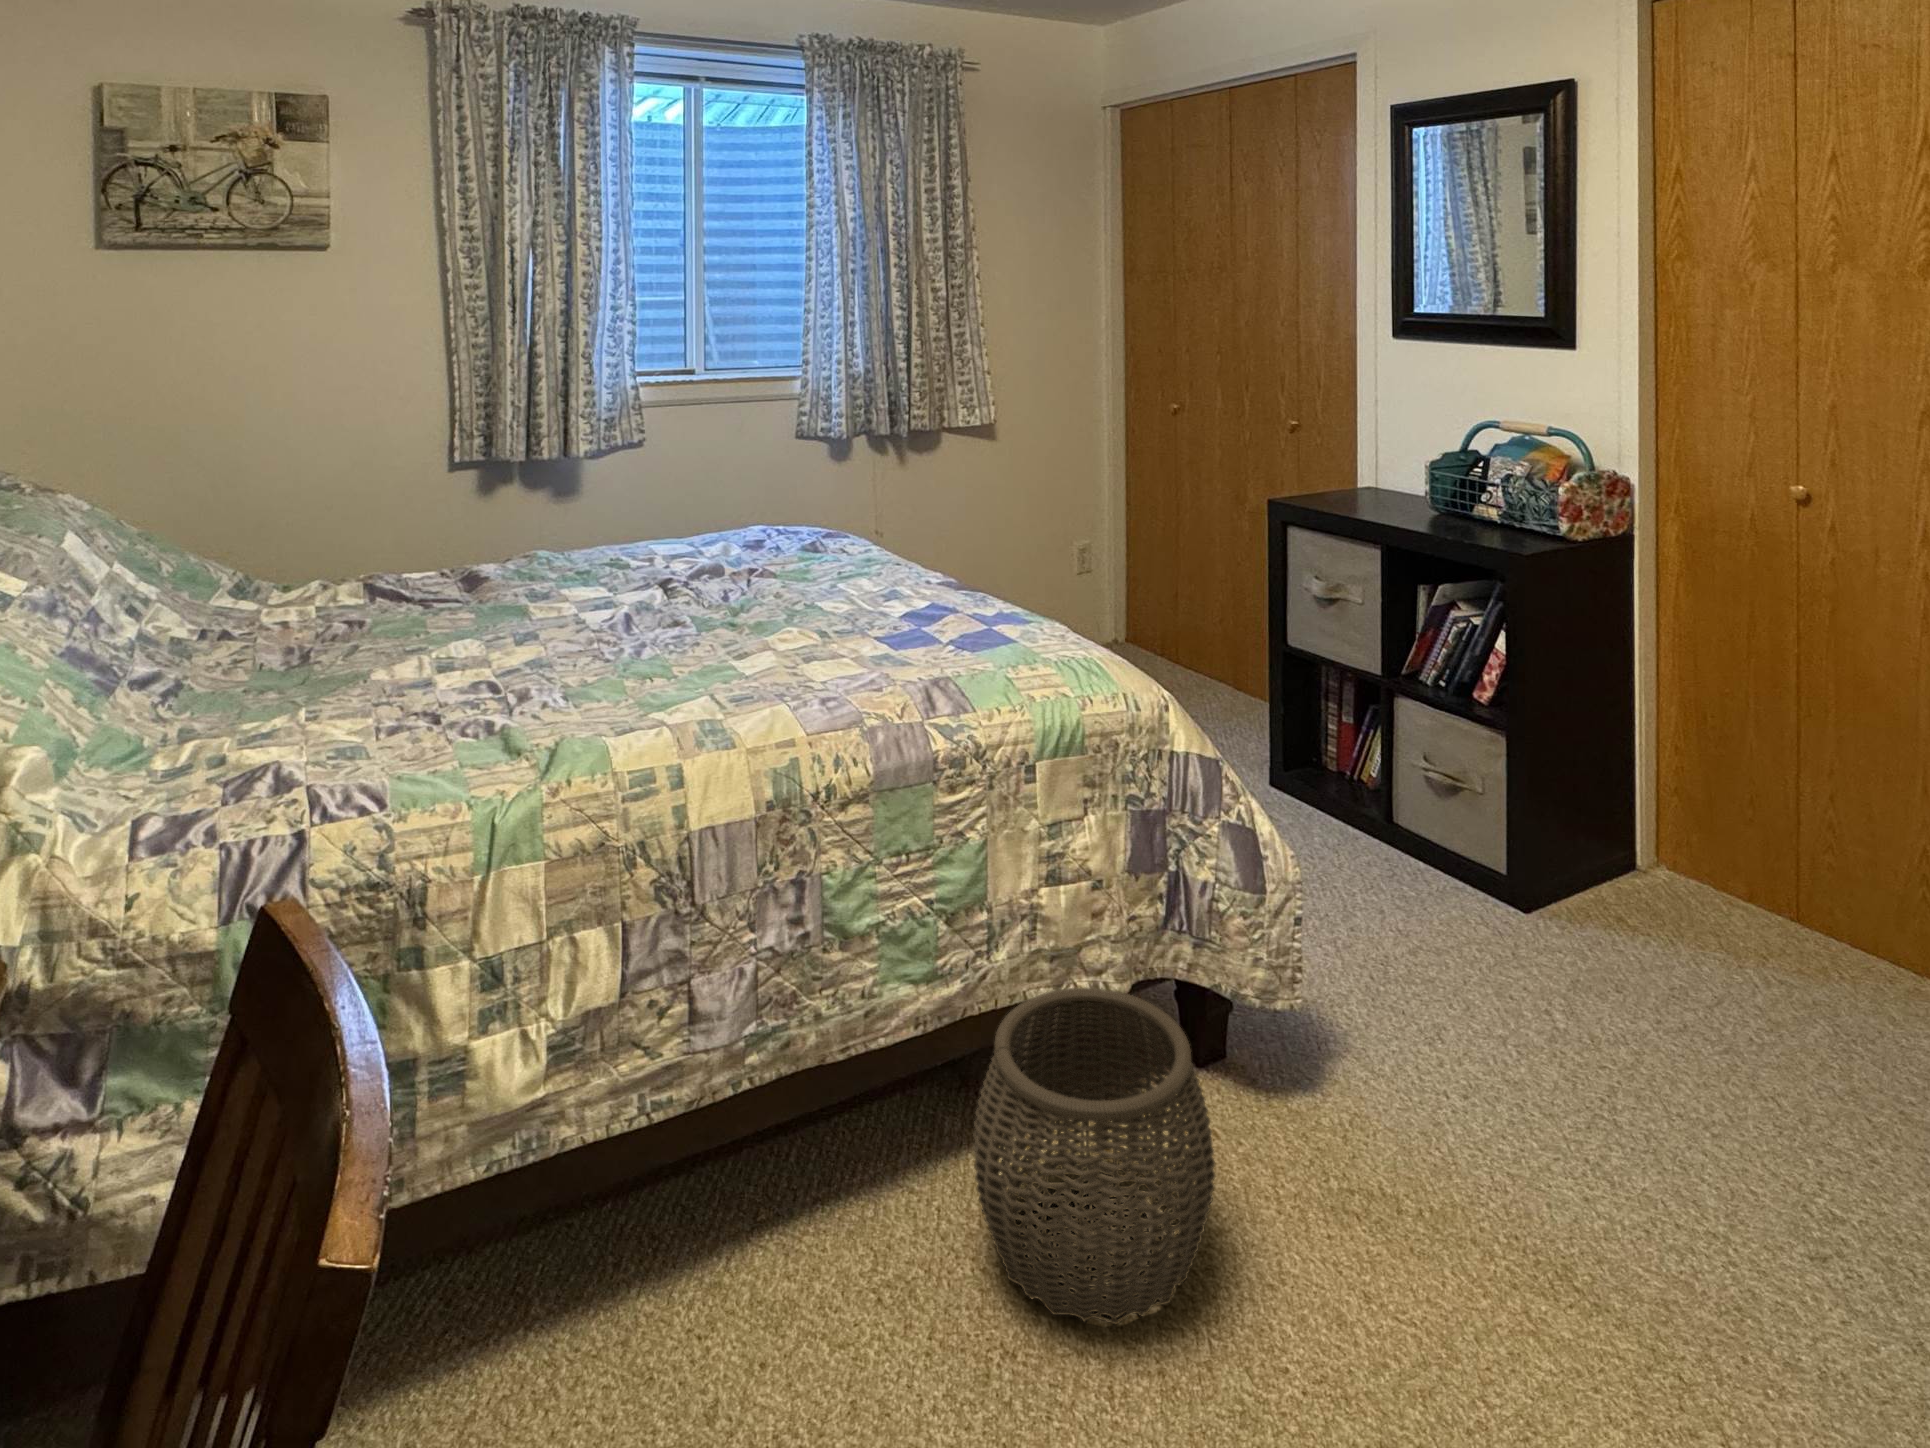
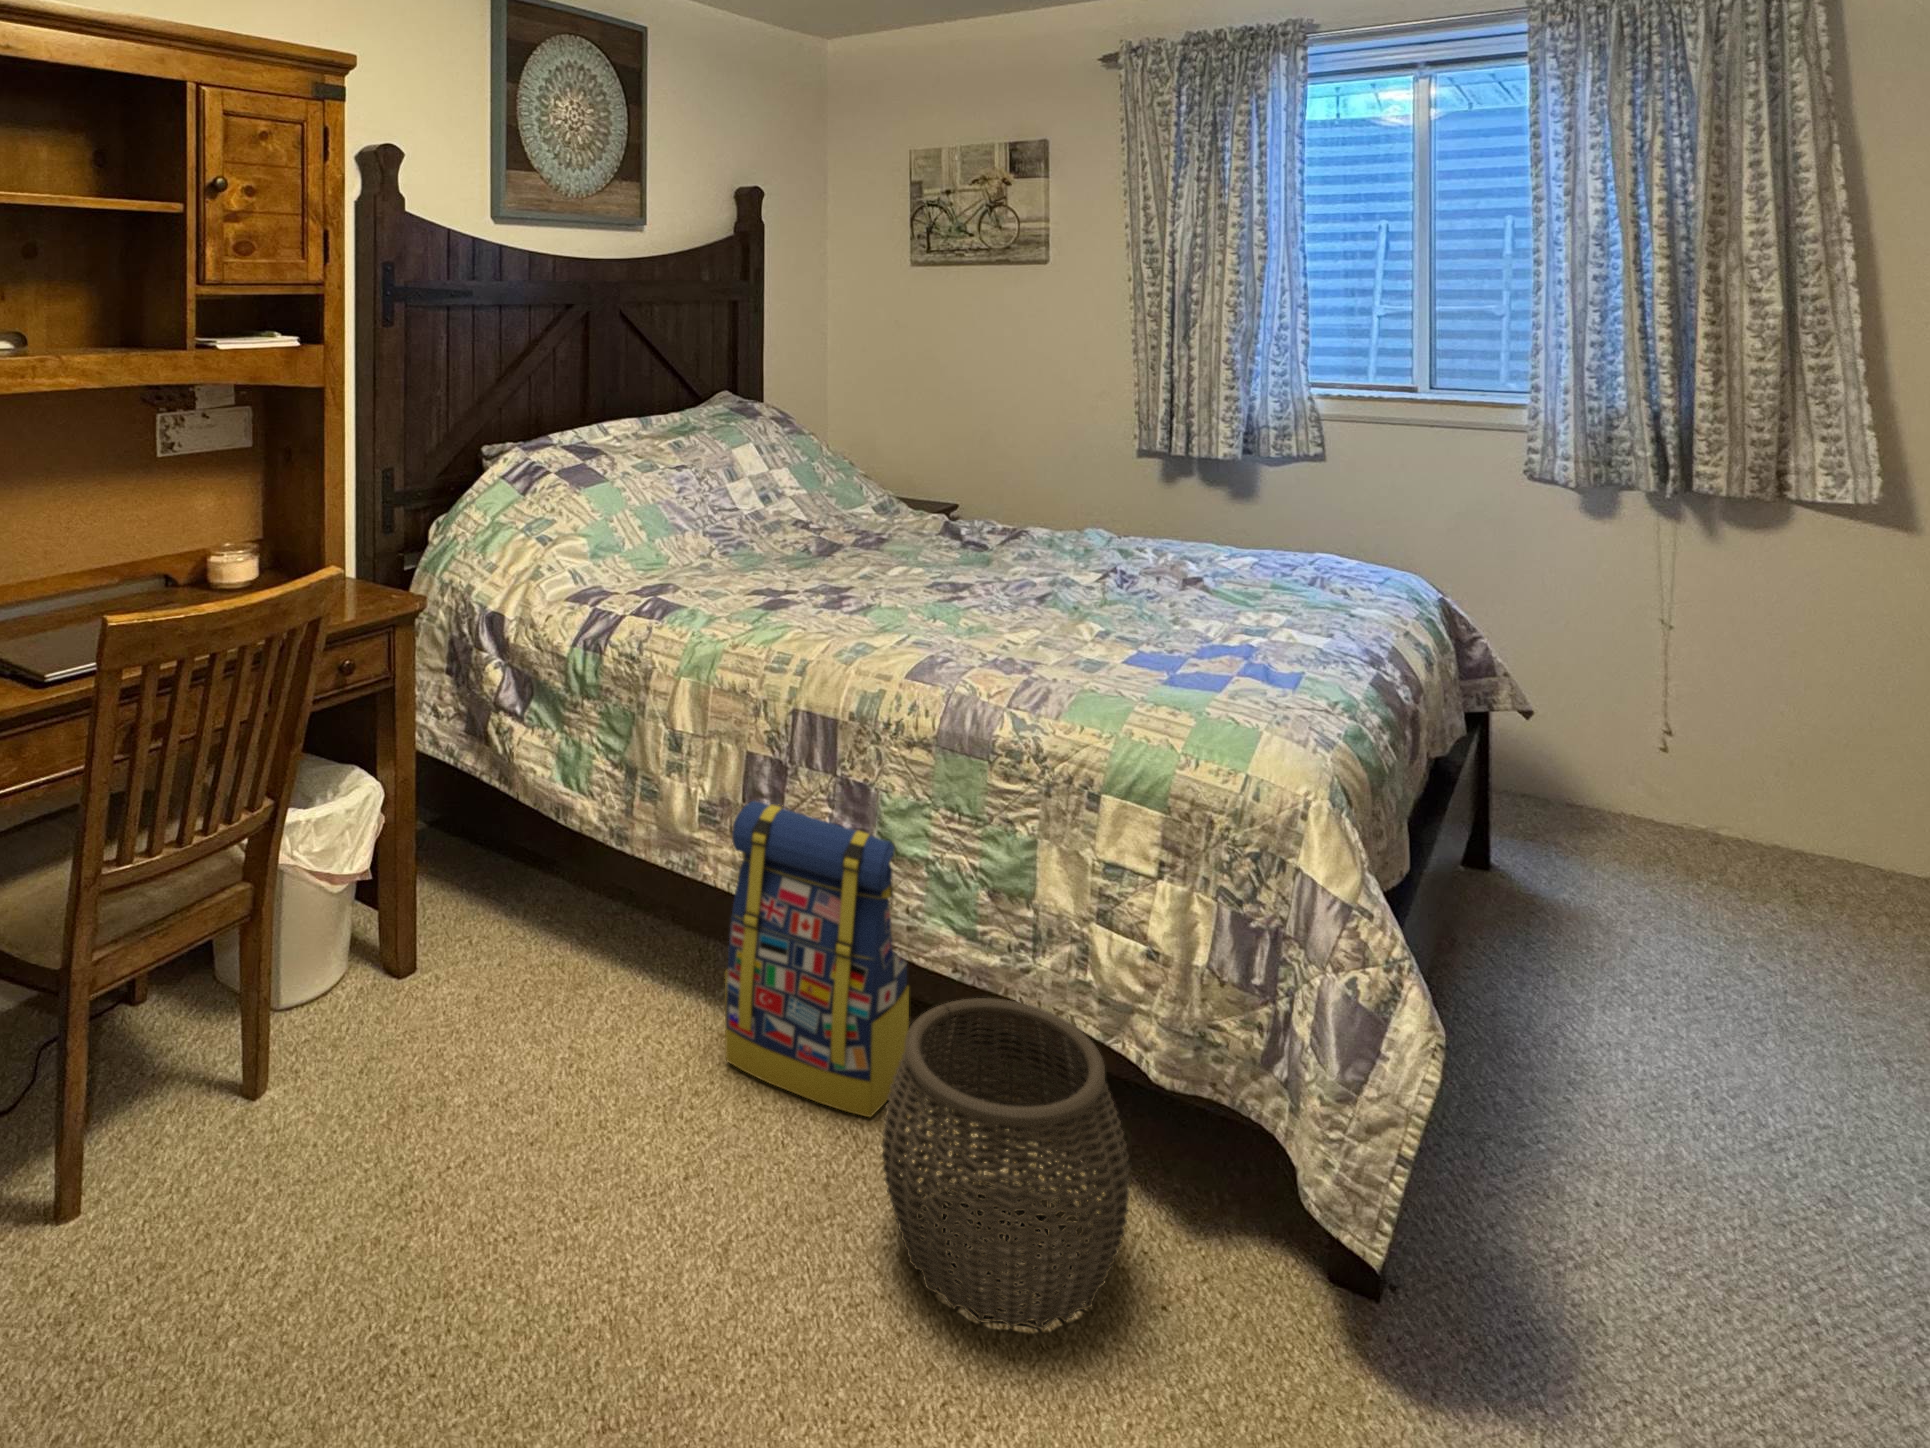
backpack: none [619,921,861,1358] -> present [725,801,909,1117]

